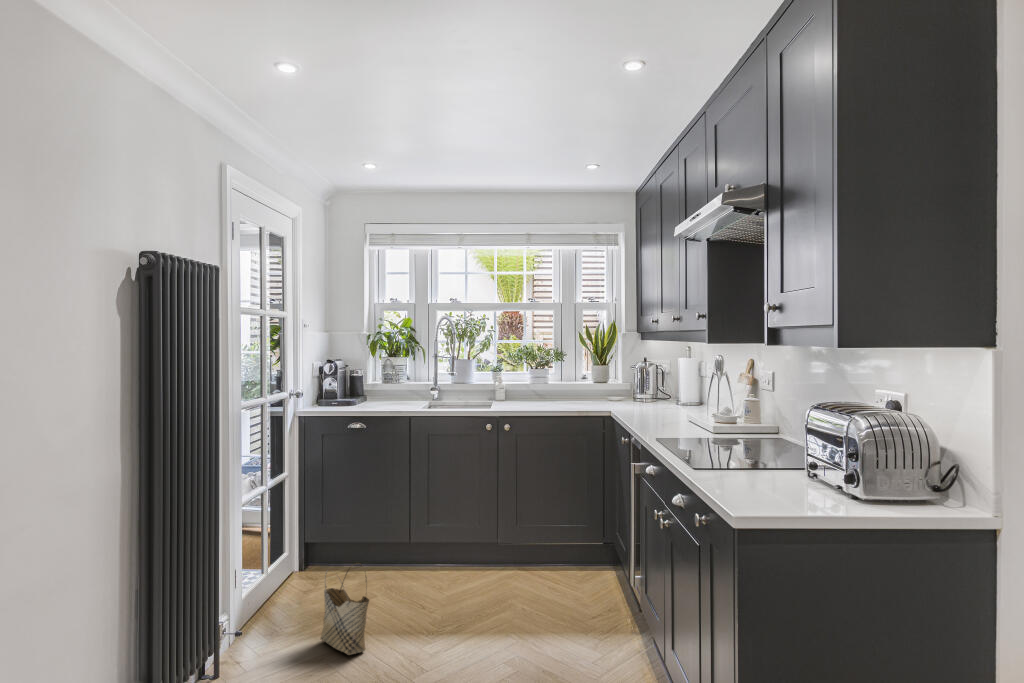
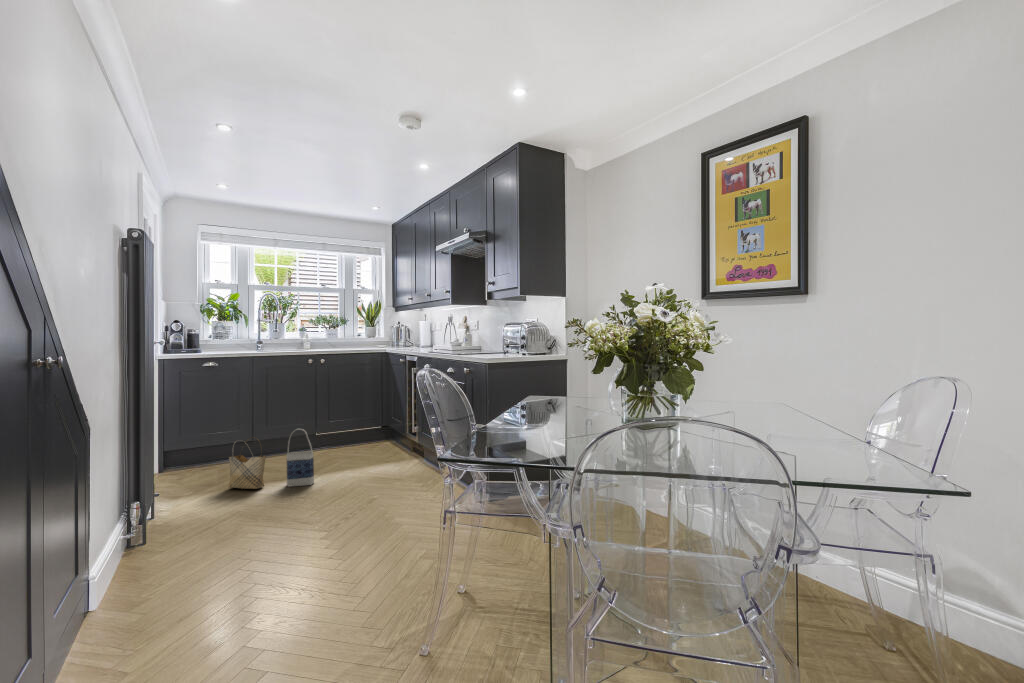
bag: none [395,563,438,667] -> present [287,429,314,487]

